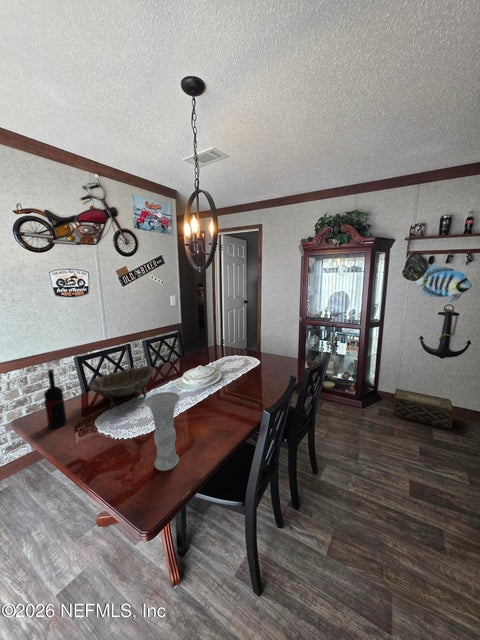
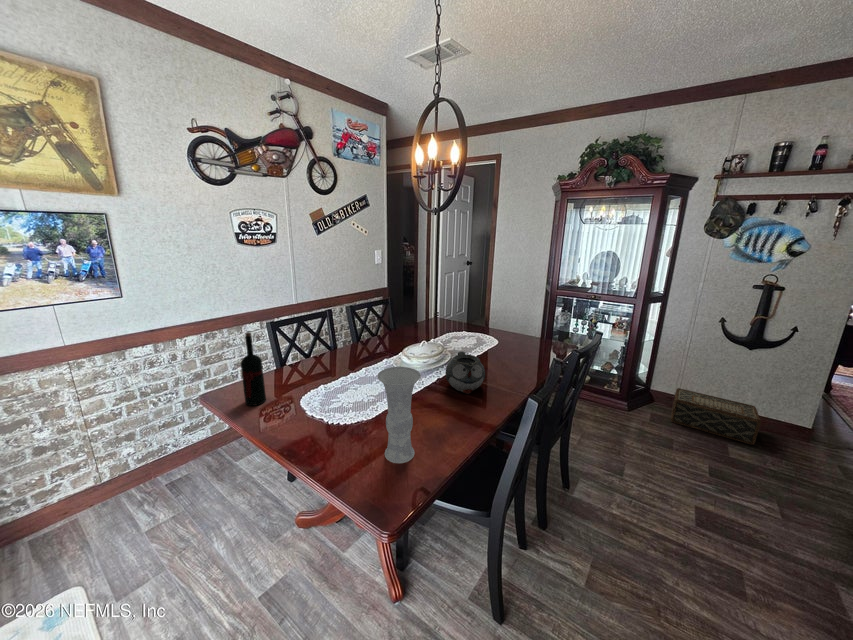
decorative bowl: present [88,366,156,408] -> none [288,337,370,386]
teapot: none [213,373,243,407] -> present [445,351,485,393]

